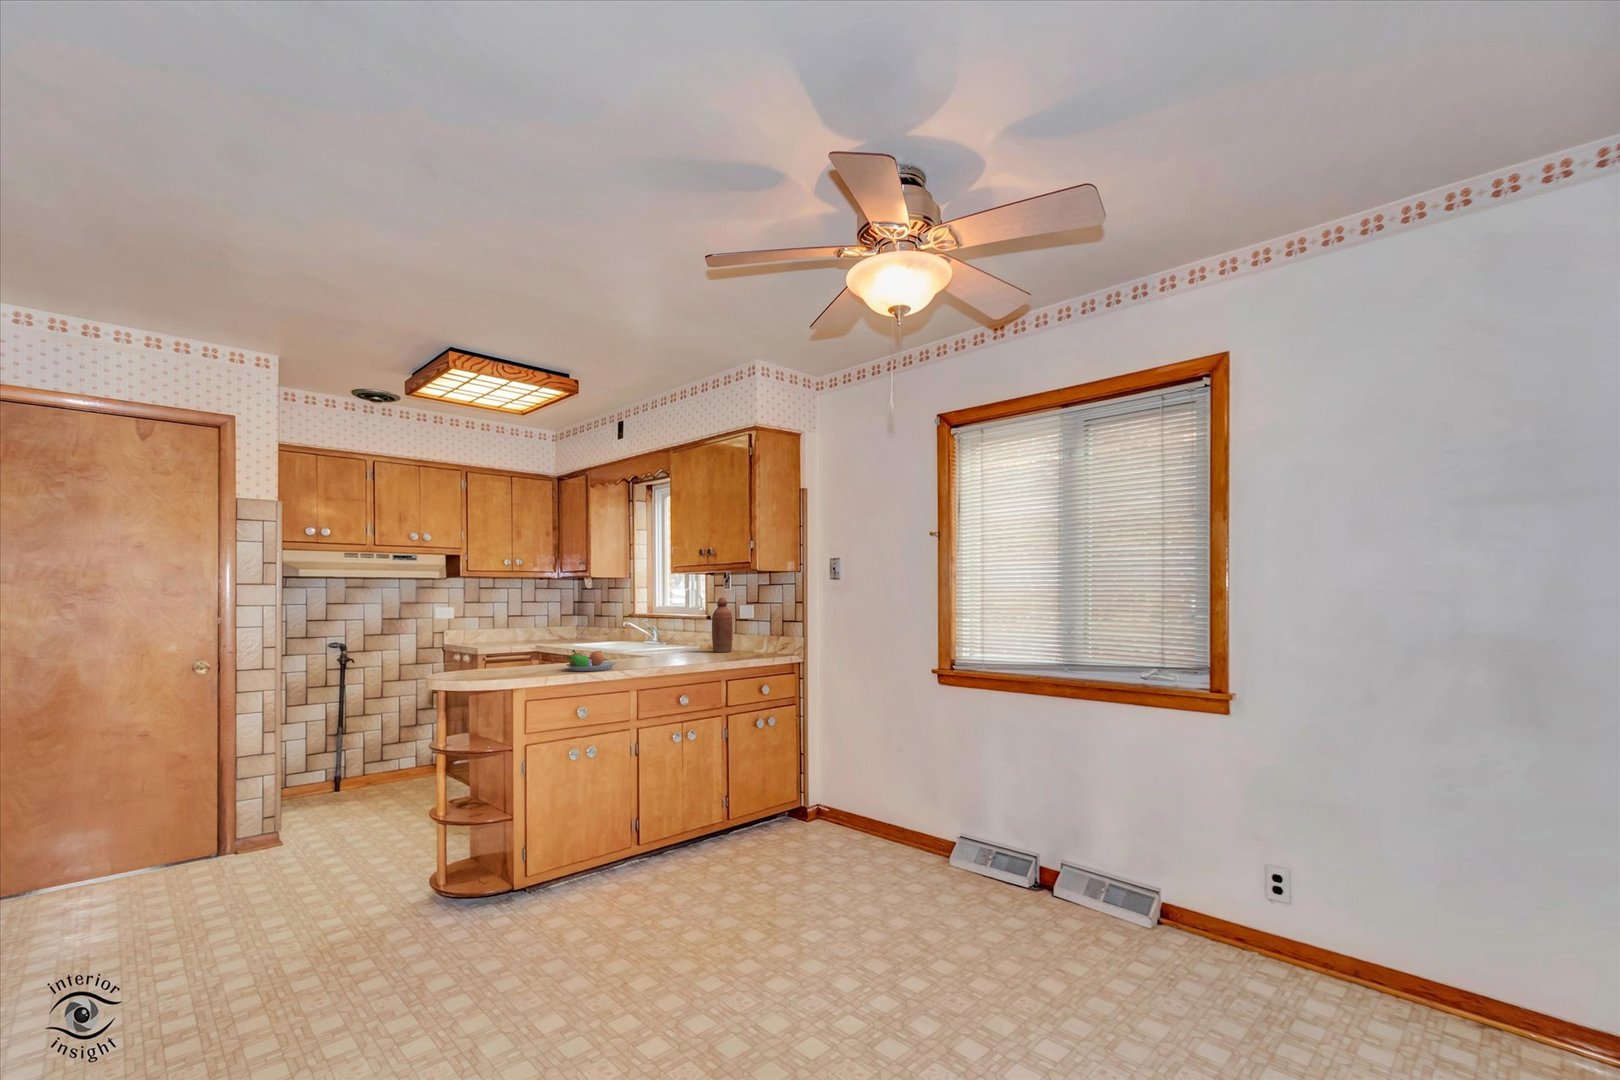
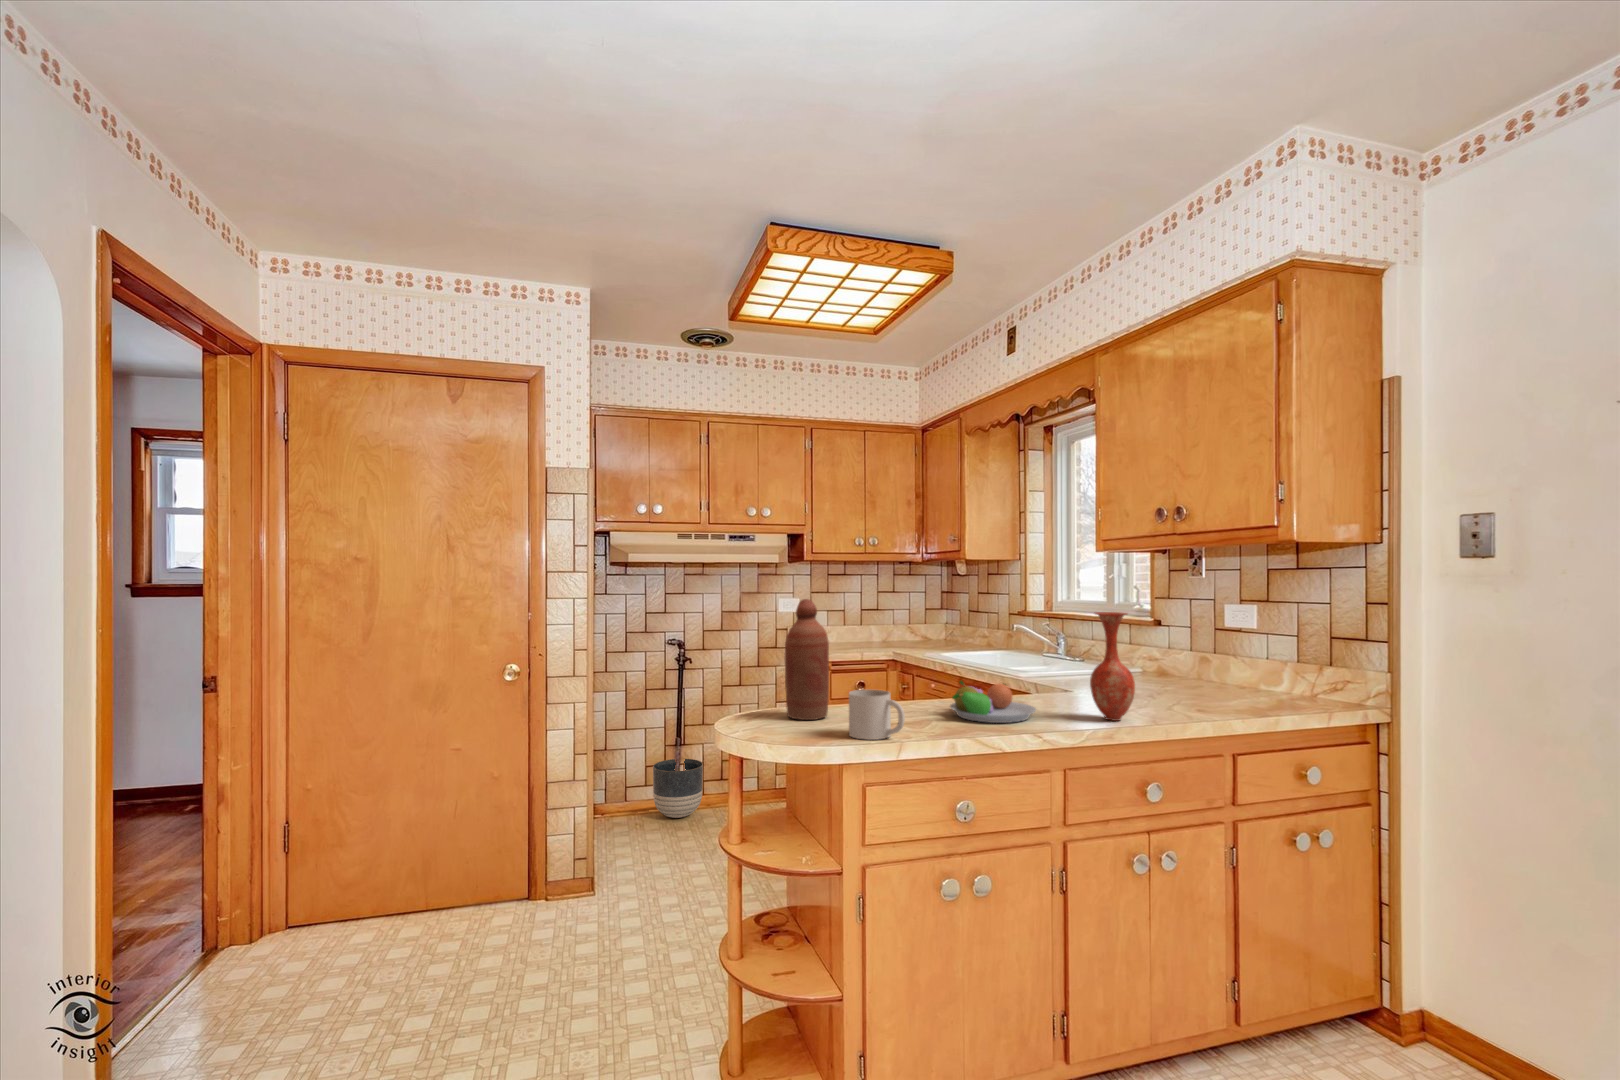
bottle: present [712,598,732,652] -> present [785,599,829,720]
vase: none [646,608,669,666] -> present [1090,612,1135,721]
mug: none [504,654,537,681] -> present [849,690,905,740]
planter: none [315,745,364,794] -> present [653,759,703,818]

